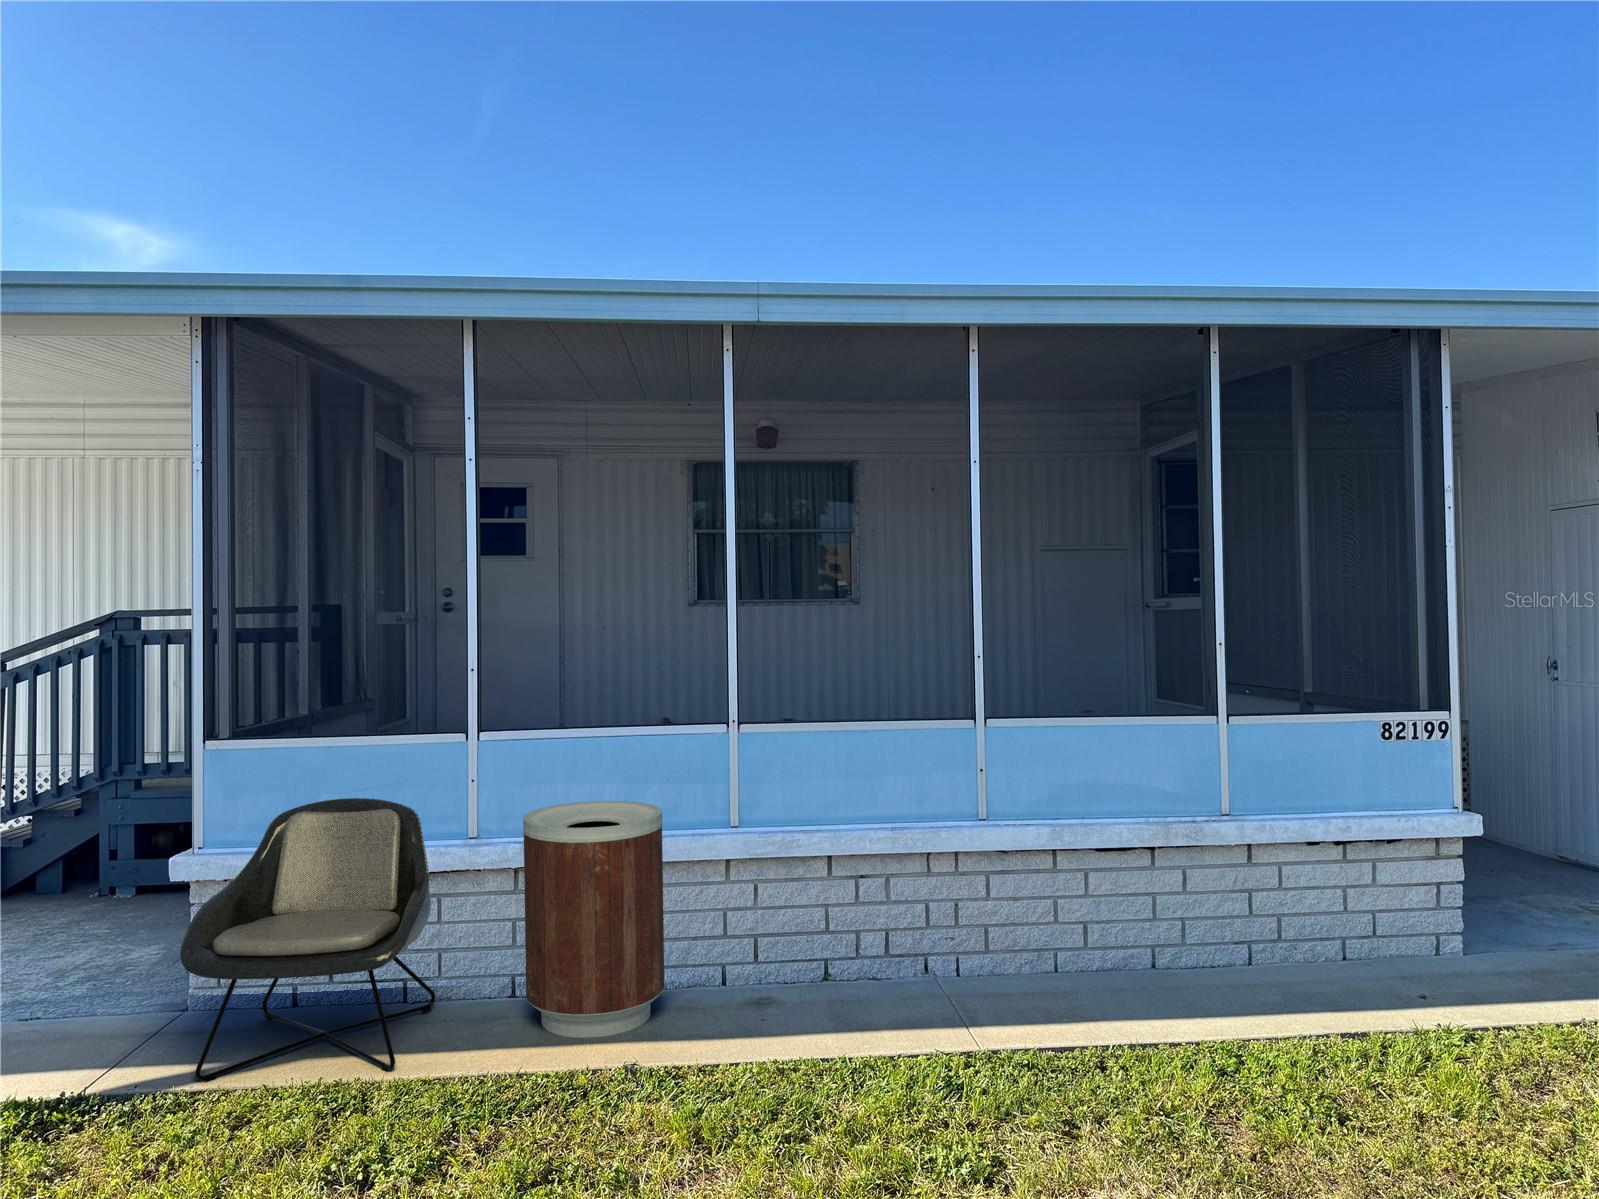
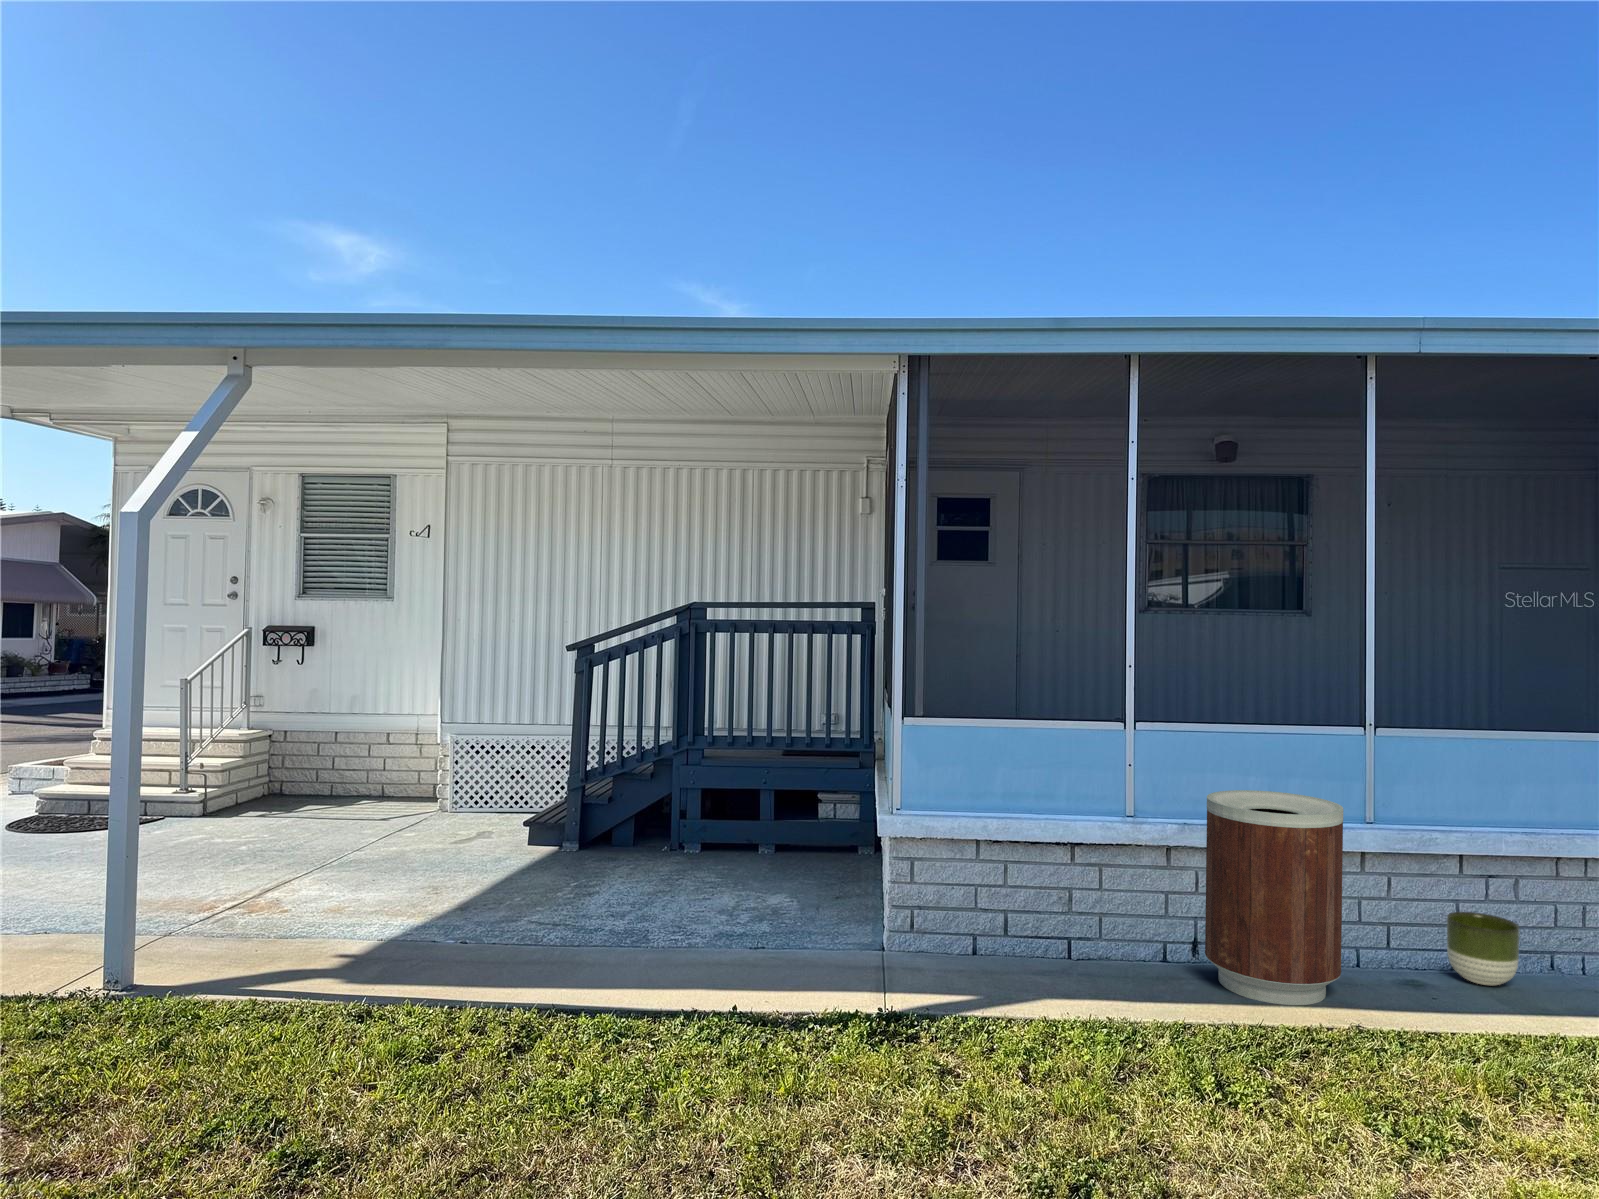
lounge chair: present [180,798,435,1082] -> none [957,776,1157,1021]
planter: none [802,918,866,995] -> present [1447,912,1520,985]

